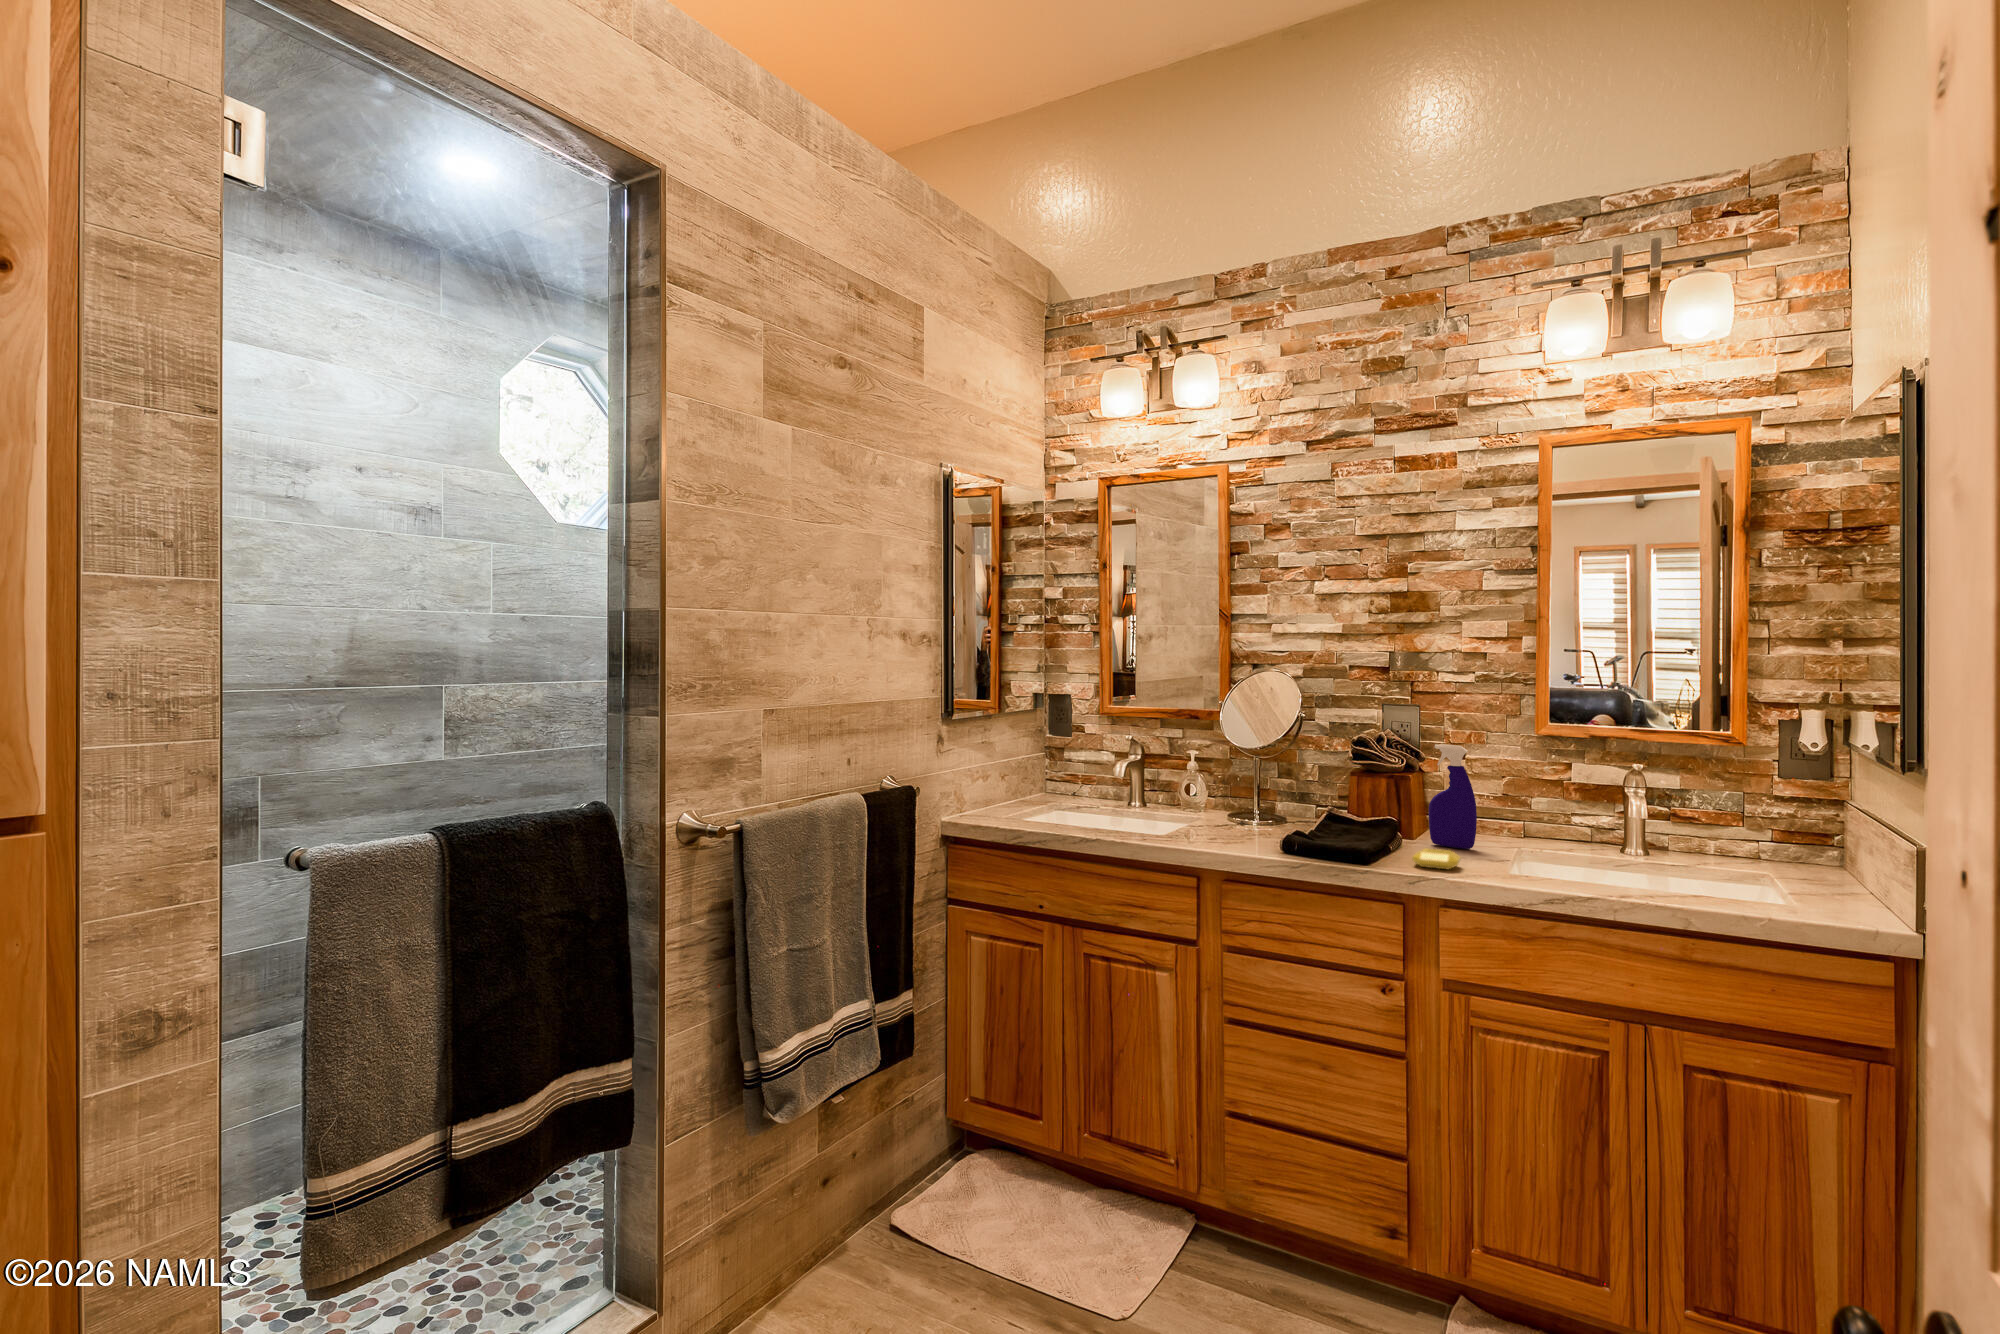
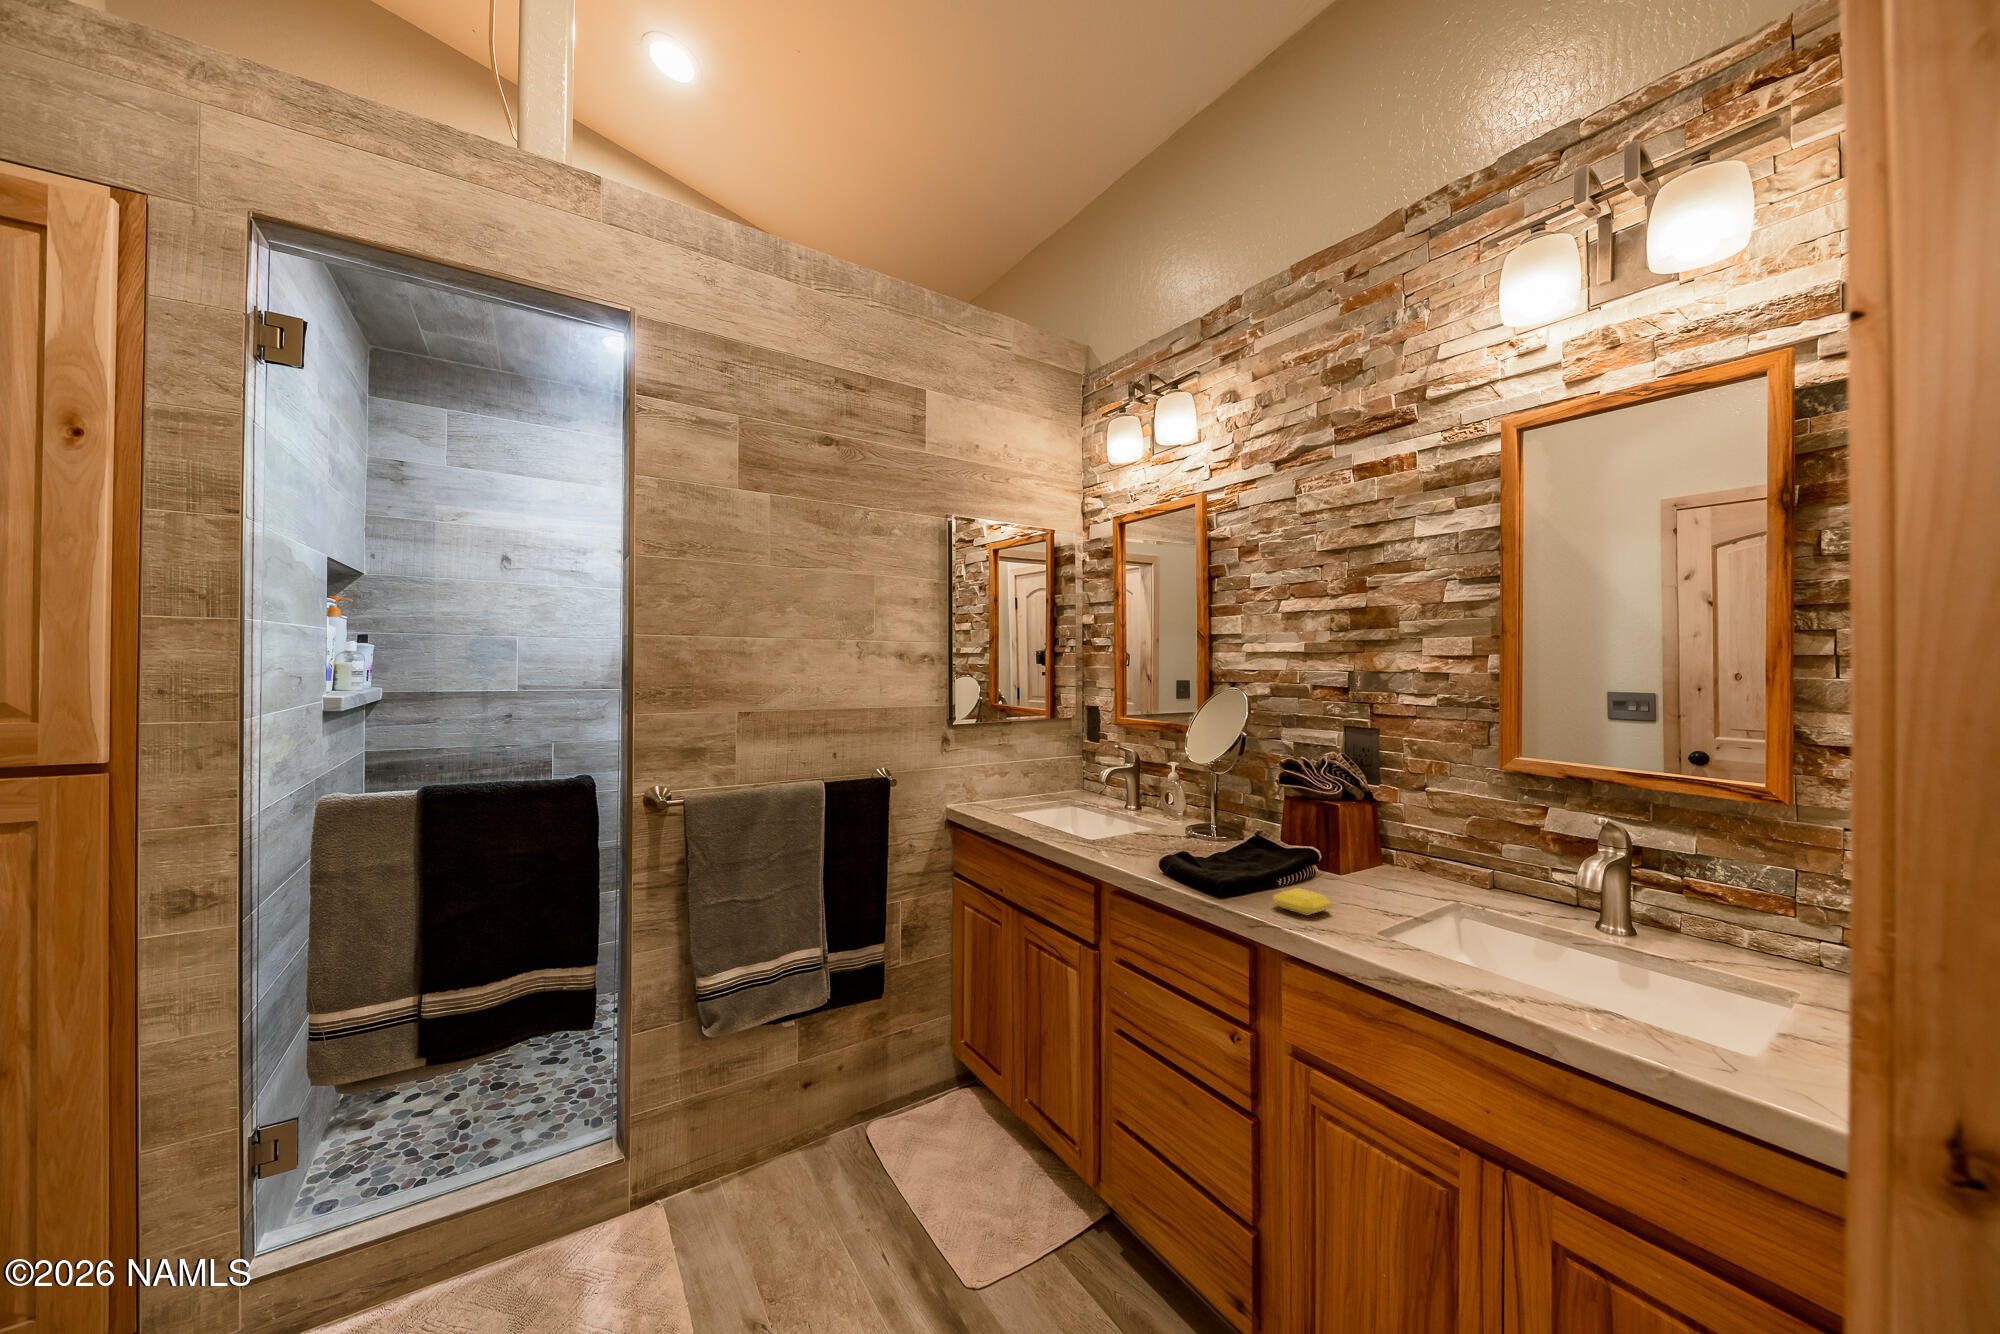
spray bottle: present [1429,744,1477,849] -> none [1354,773,1401,895]

